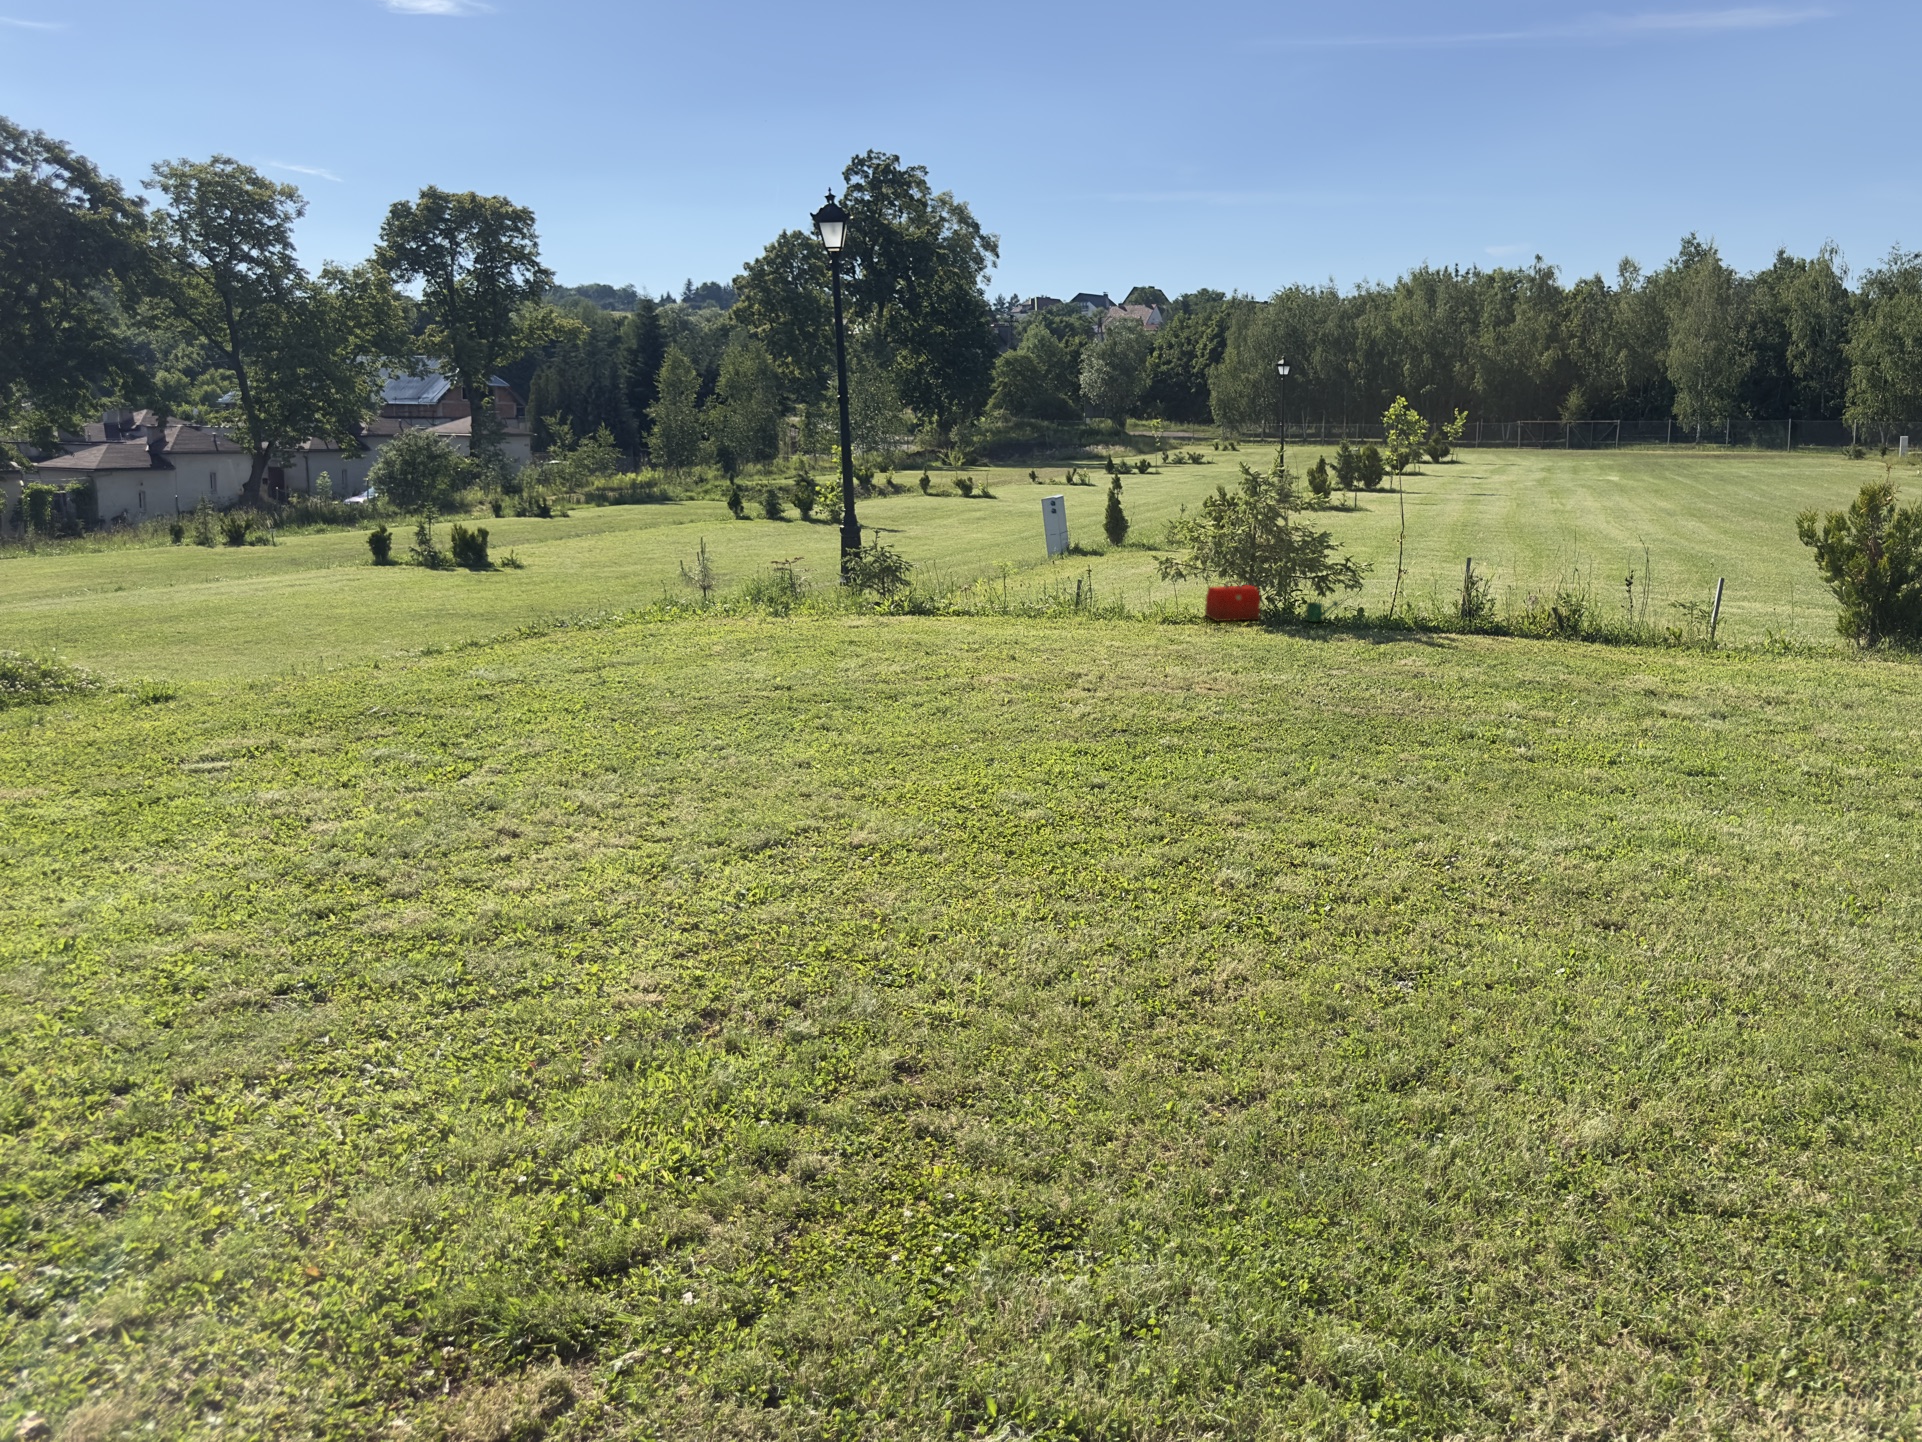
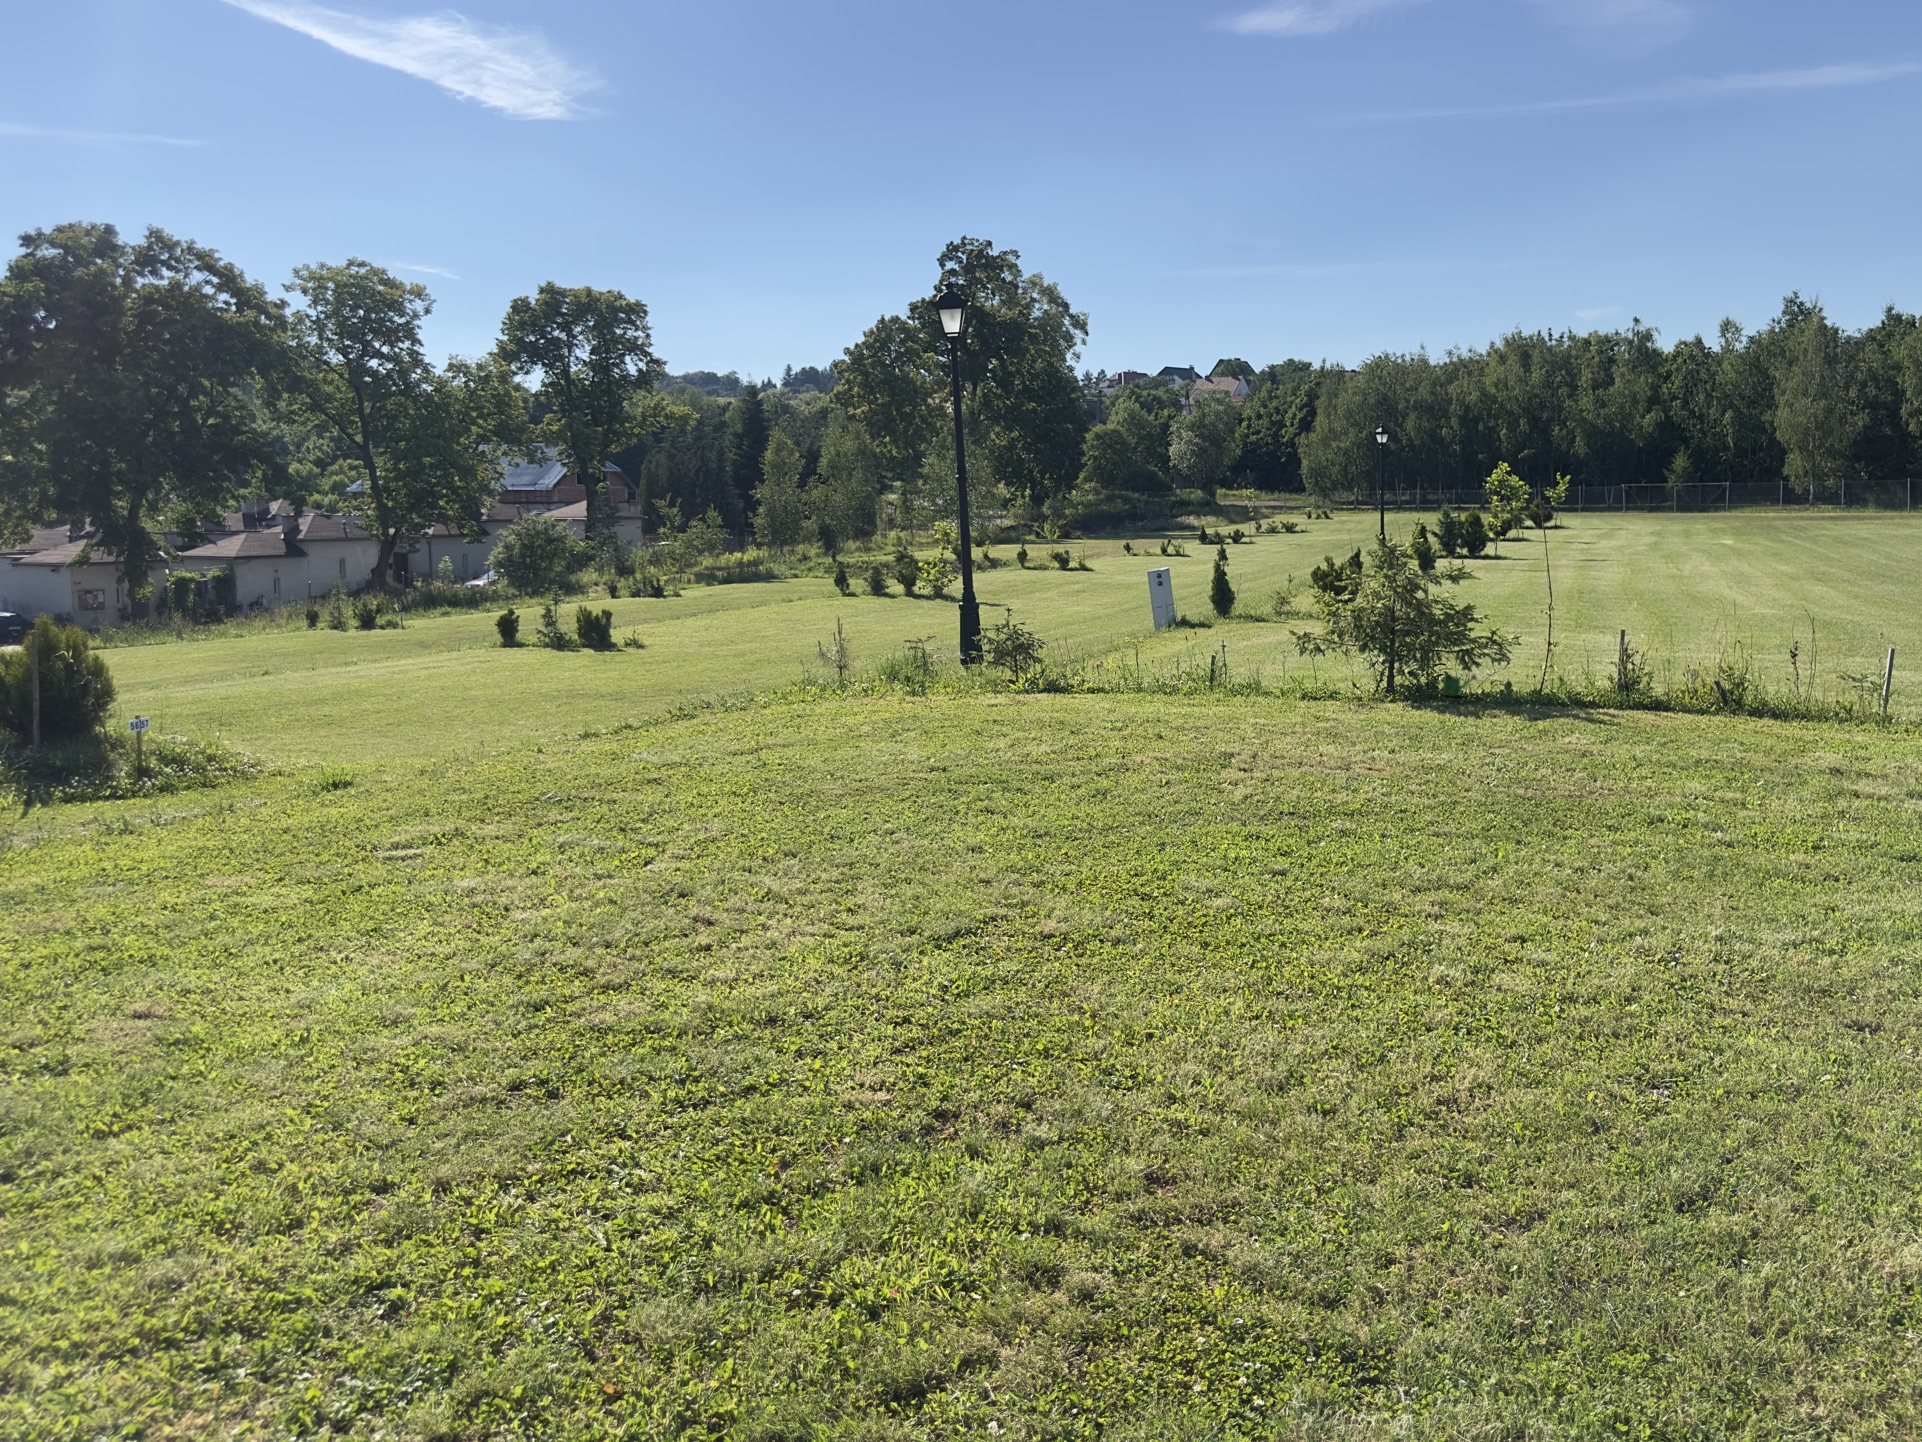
toolbox: present [1205,580,1260,621] -> none [1338,654,1395,696]

